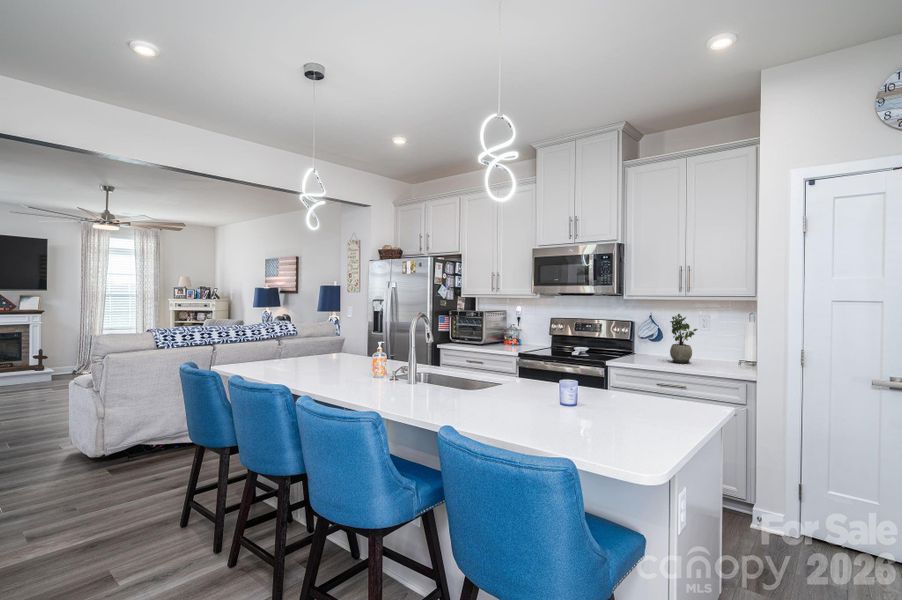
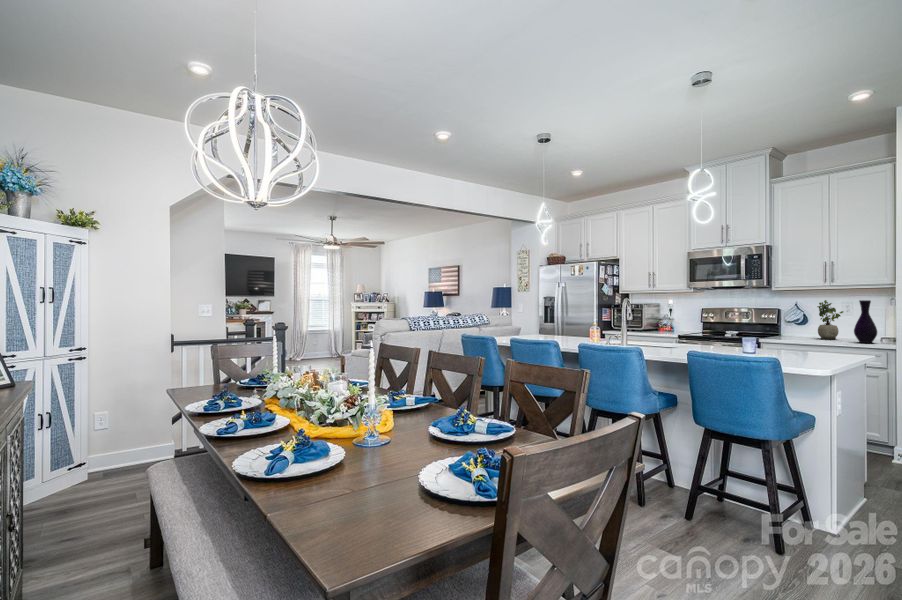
vase: none [707,316,732,371] -> present [854,300,877,343]

